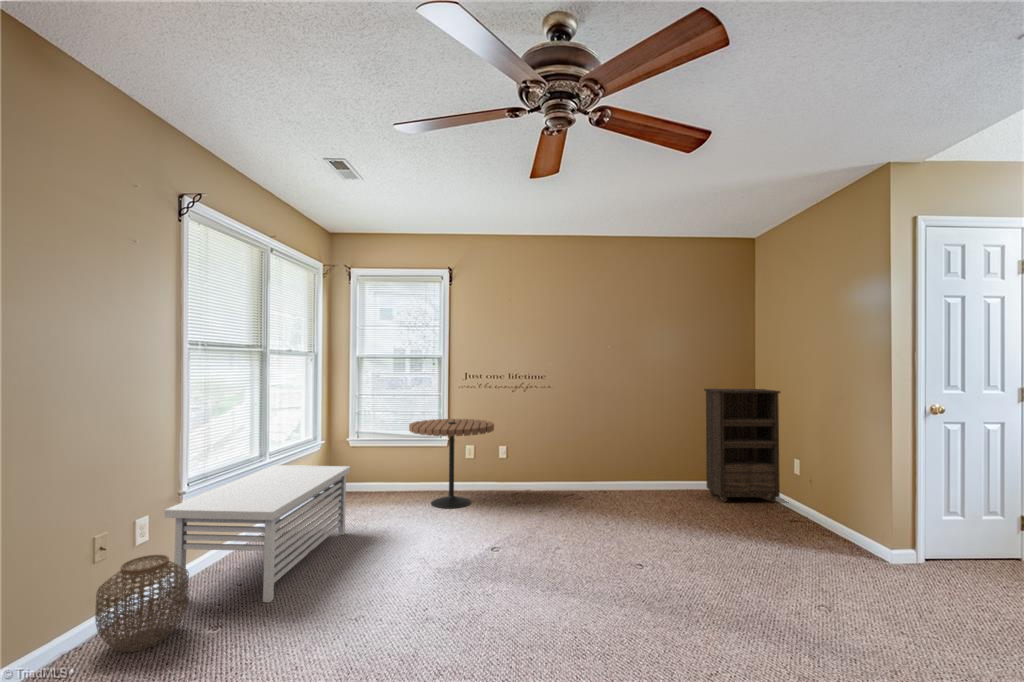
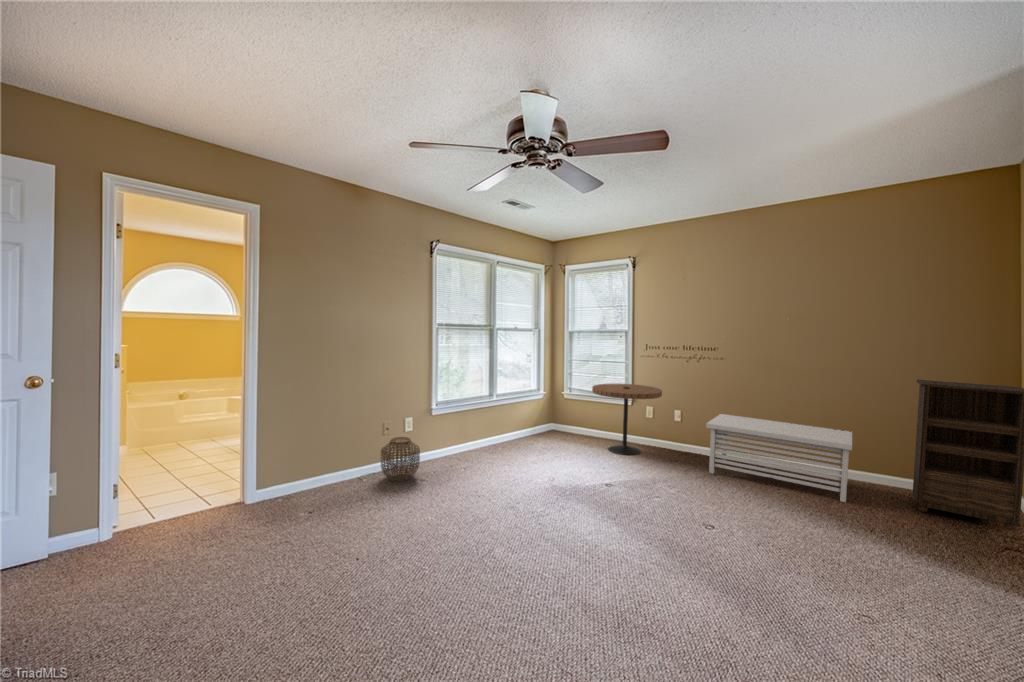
storage bench: present [165,465,350,602] -> present [706,414,852,502]

